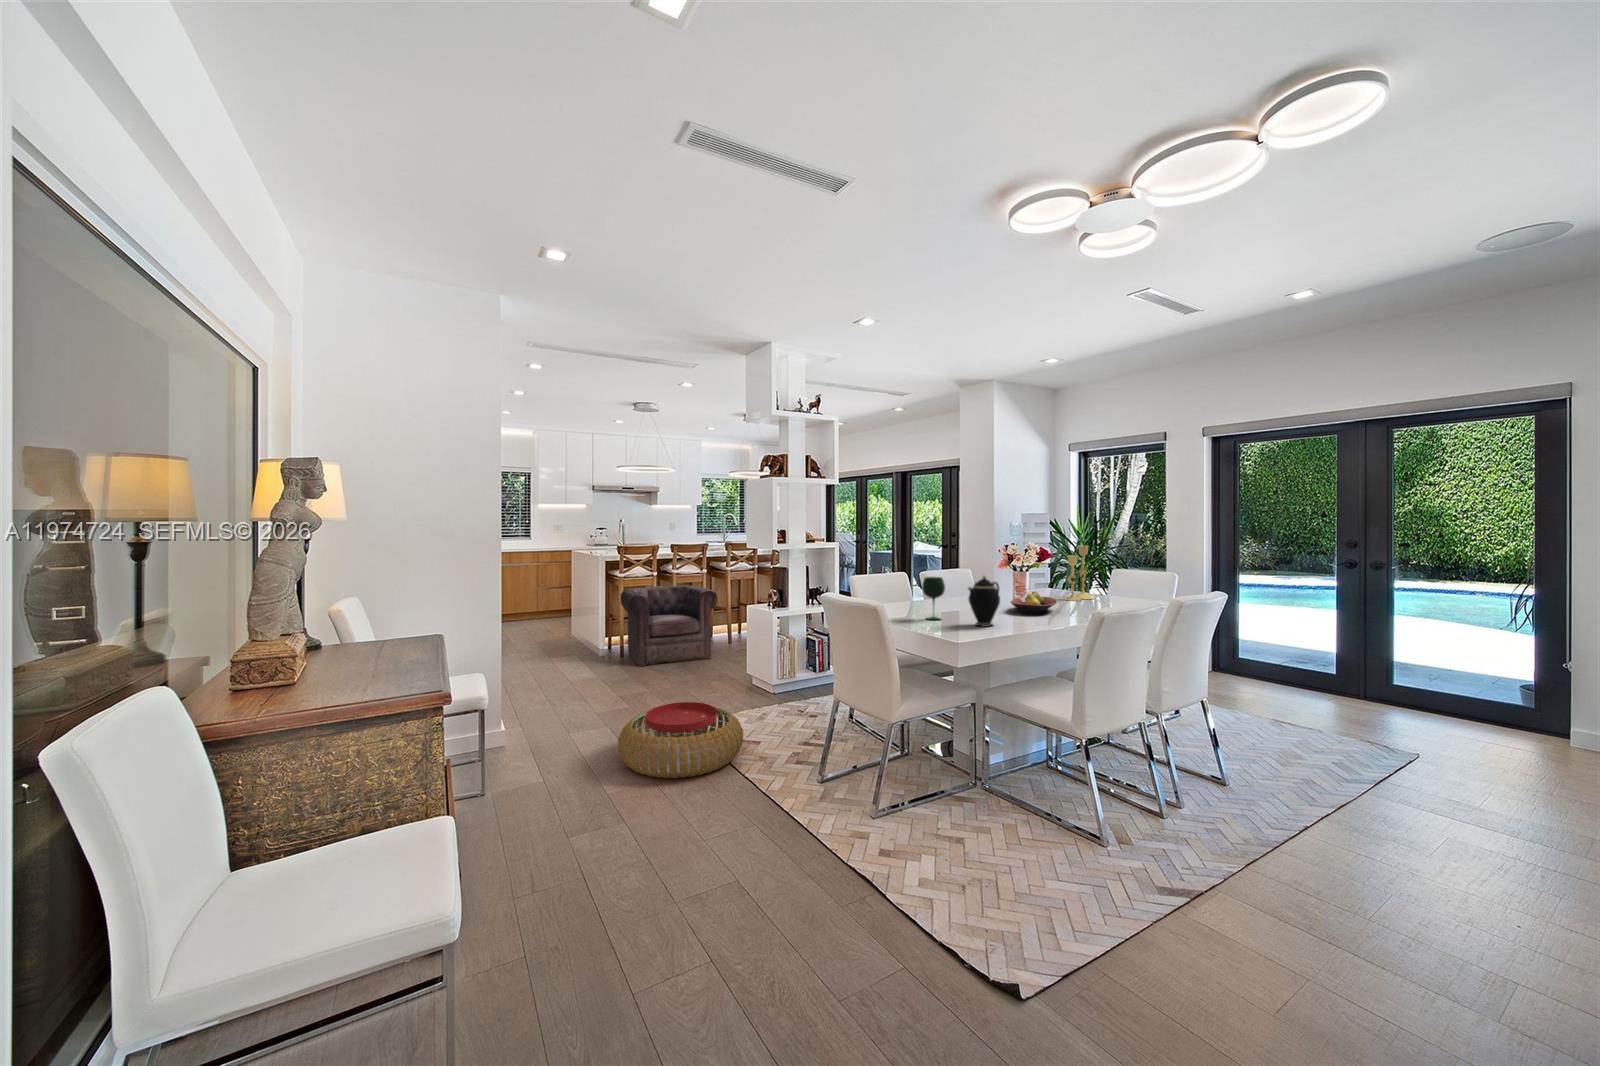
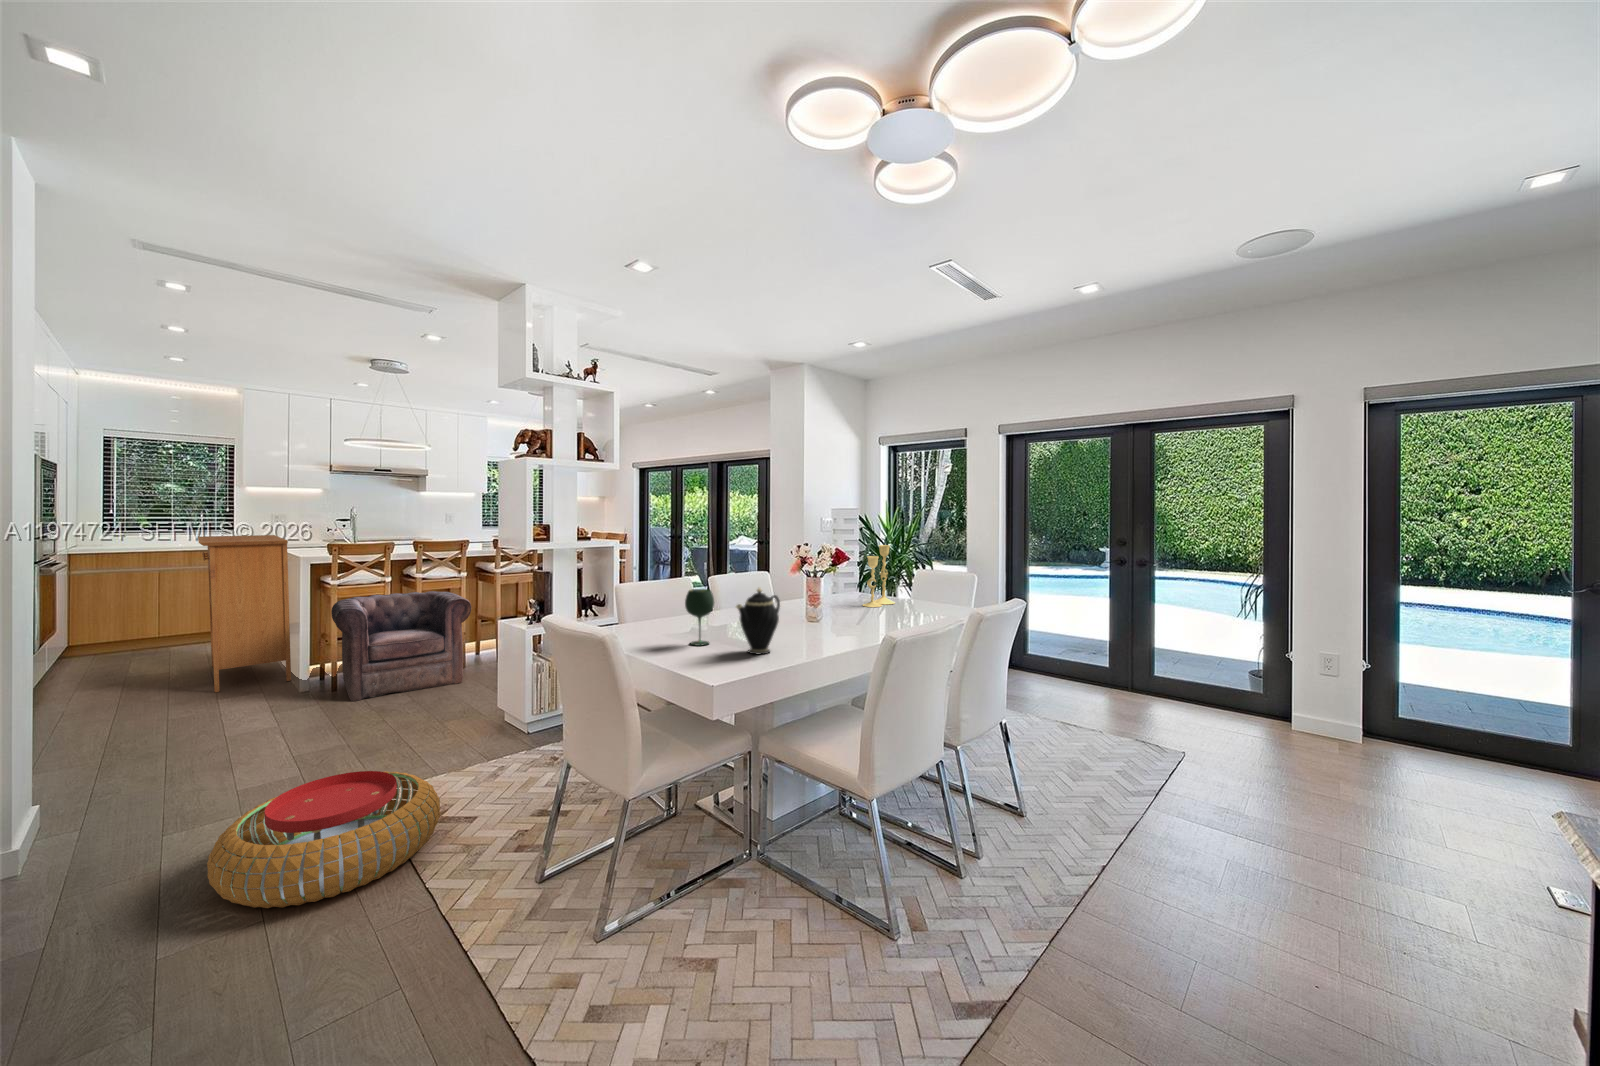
console table: none [526,540,590,656] -> present [198,535,291,692]
fruit bowl: present [1011,591,1057,615] -> none [800,601,852,630]

